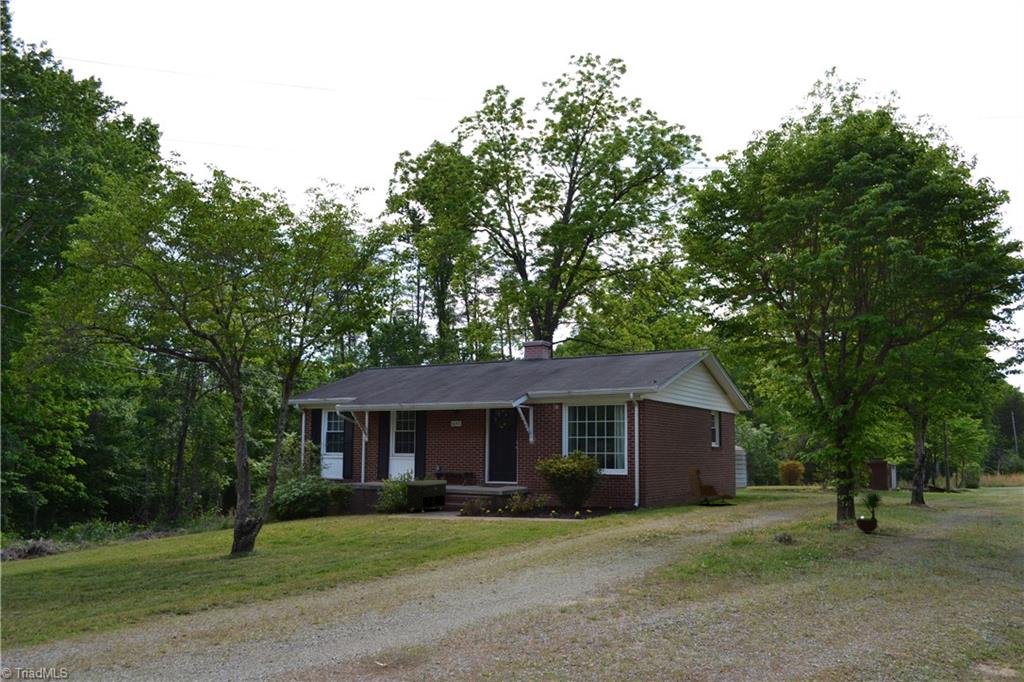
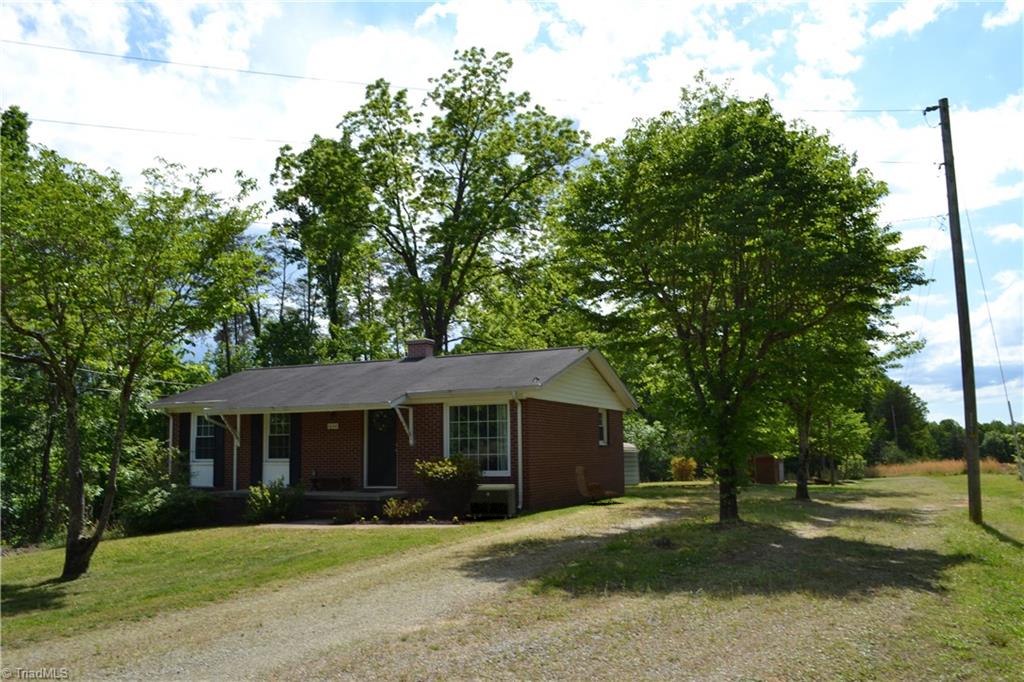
storage bench: present [406,480,447,512] -> present [469,484,515,517]
potted tree: present [856,492,881,532] -> none [738,484,764,529]

